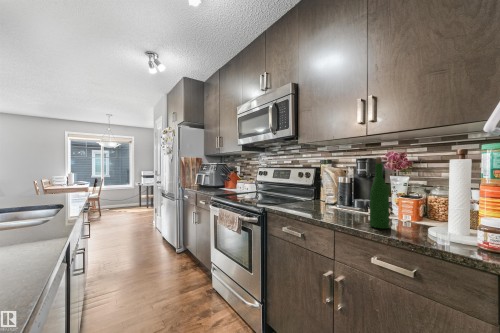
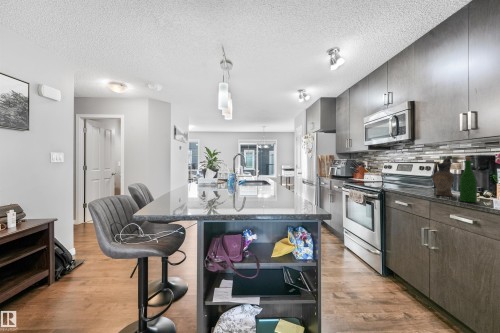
ceramic pitcher: none [327,160,351,216] -> present [432,157,454,196]

